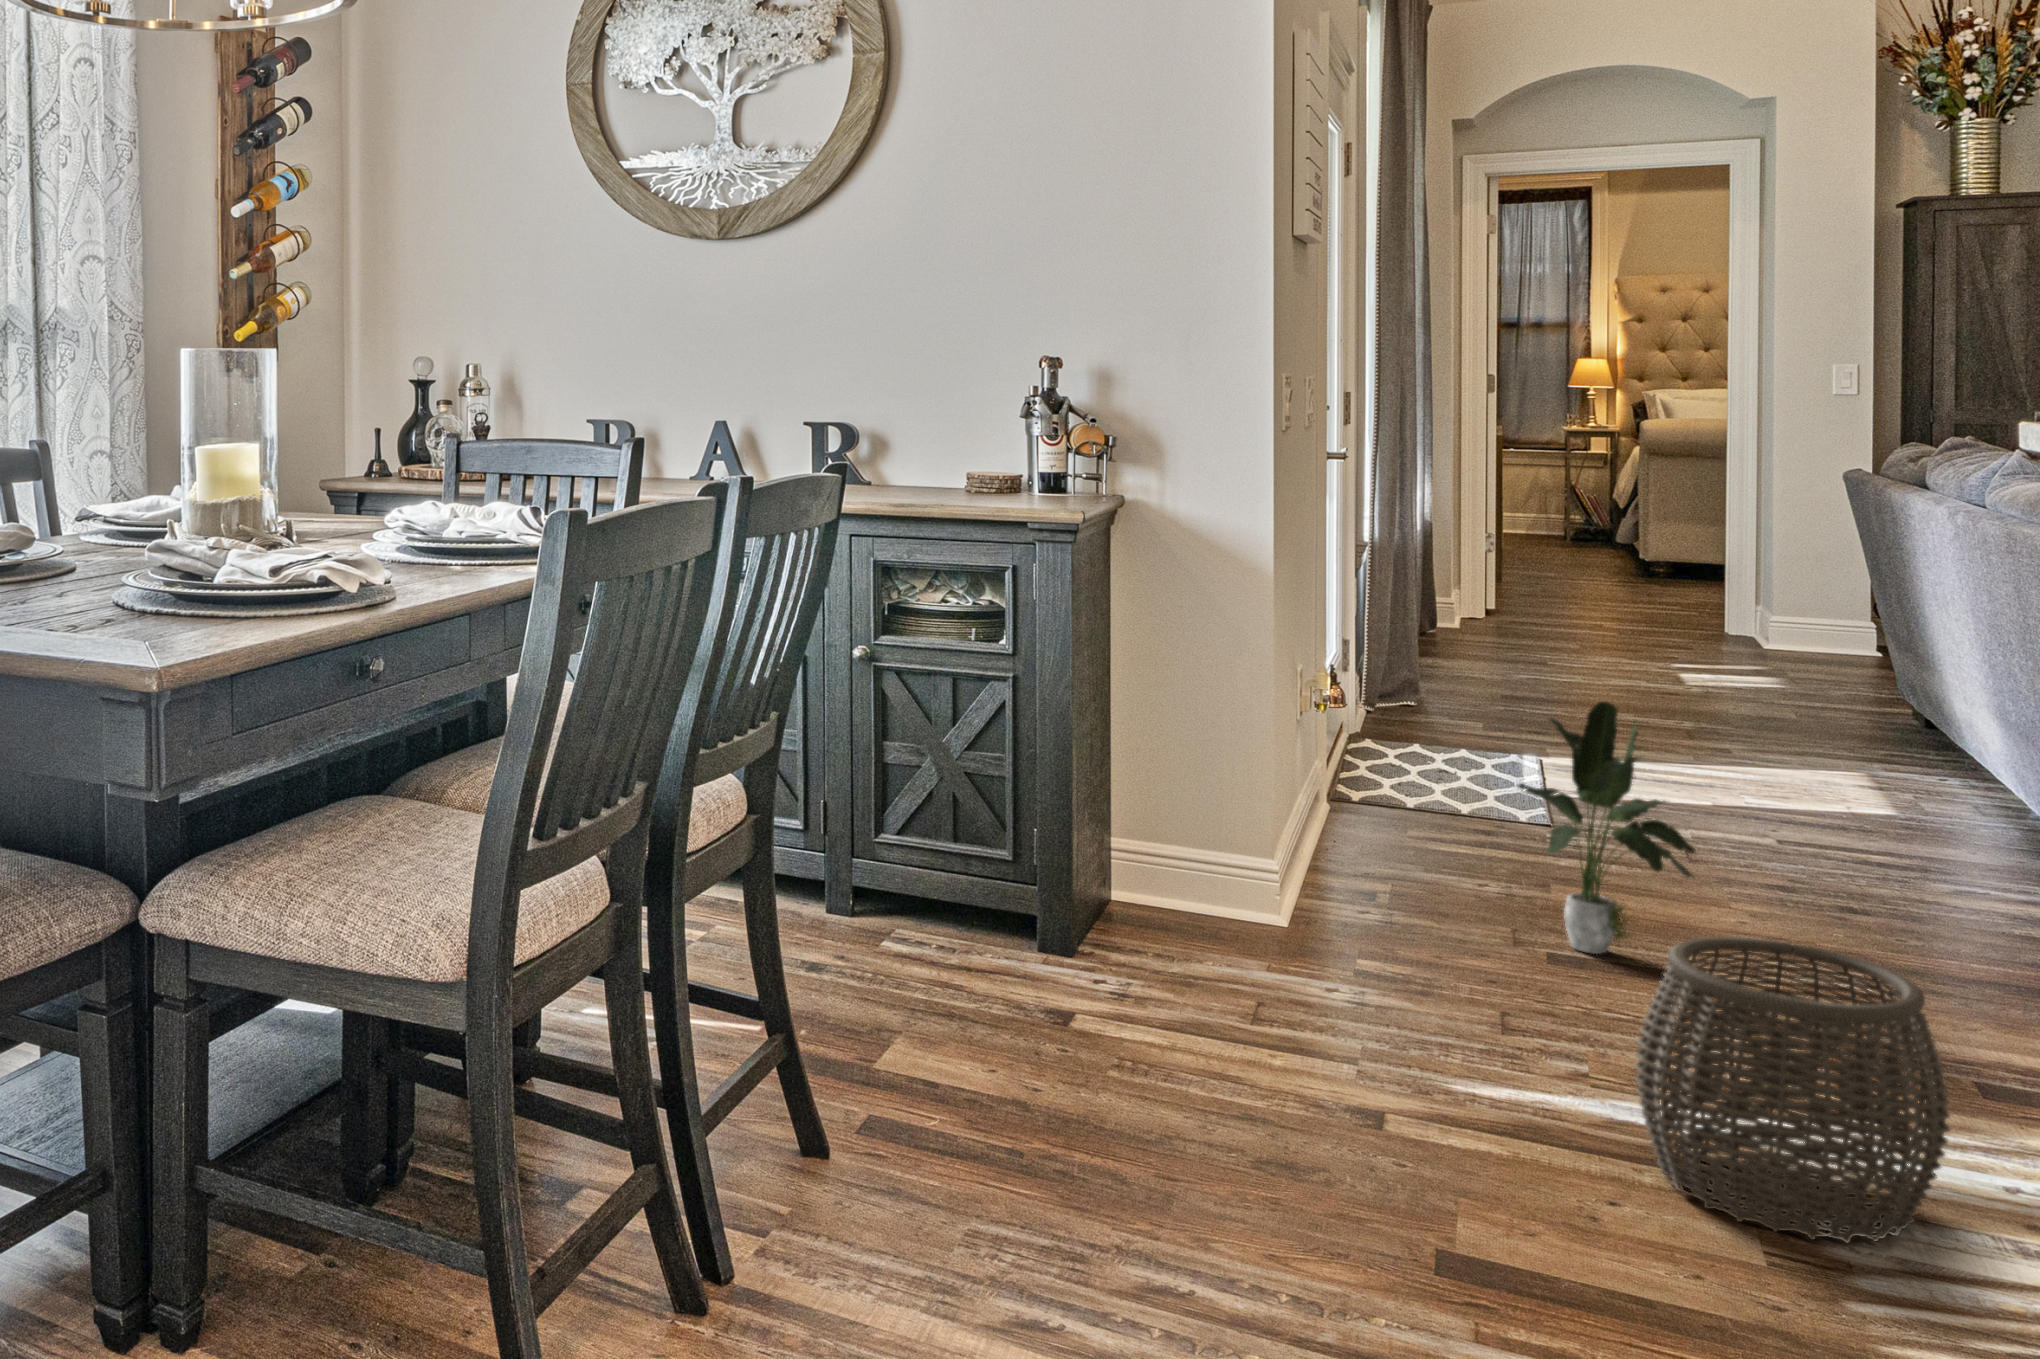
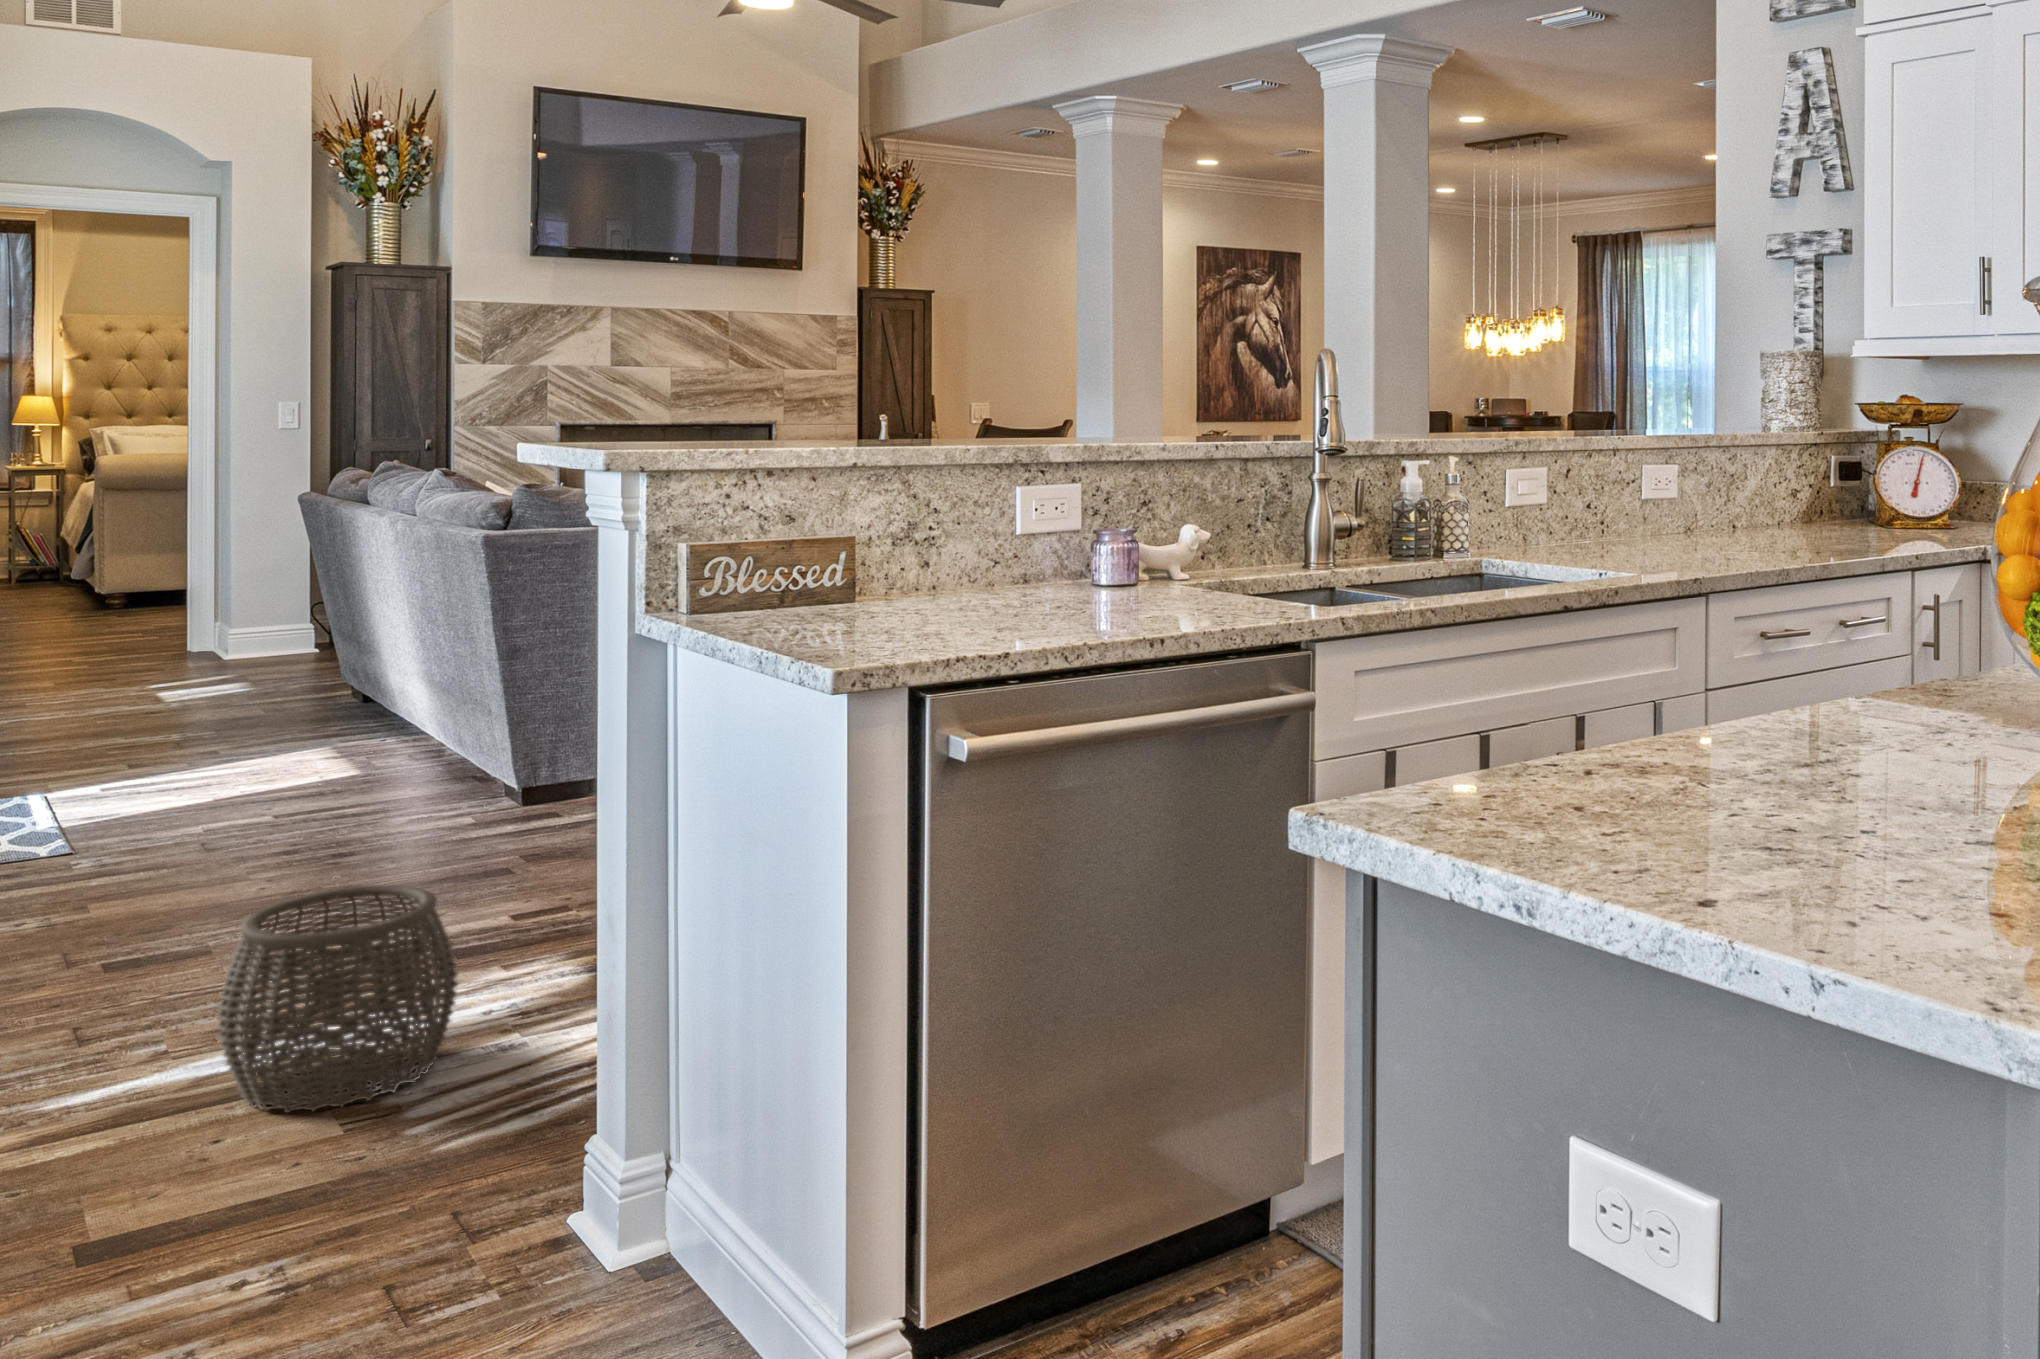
potted plant: present [1517,701,1695,954] -> none [59,735,235,955]

